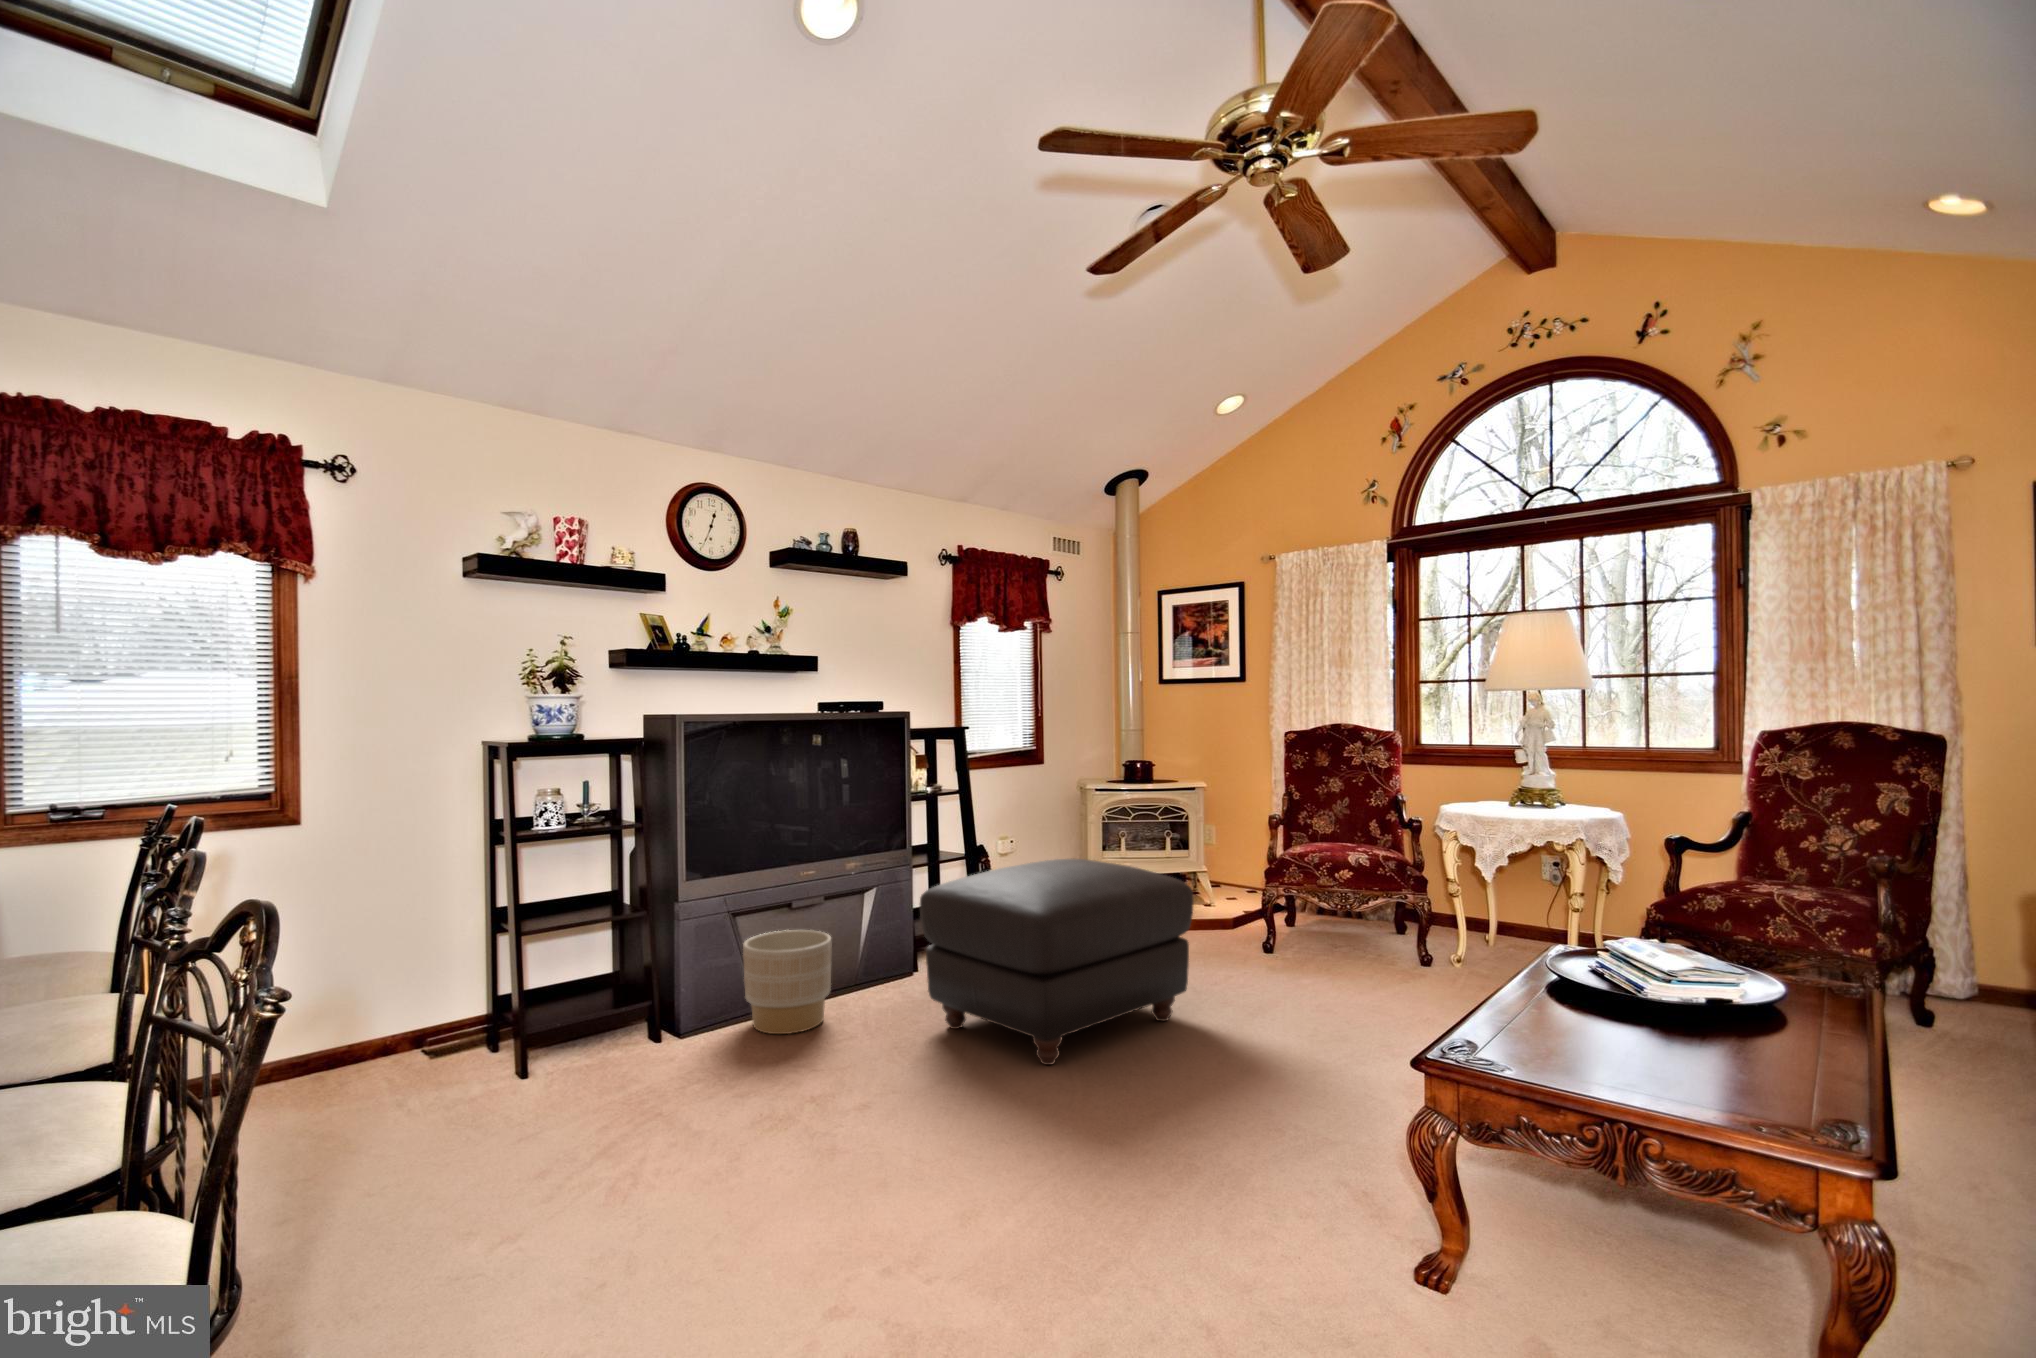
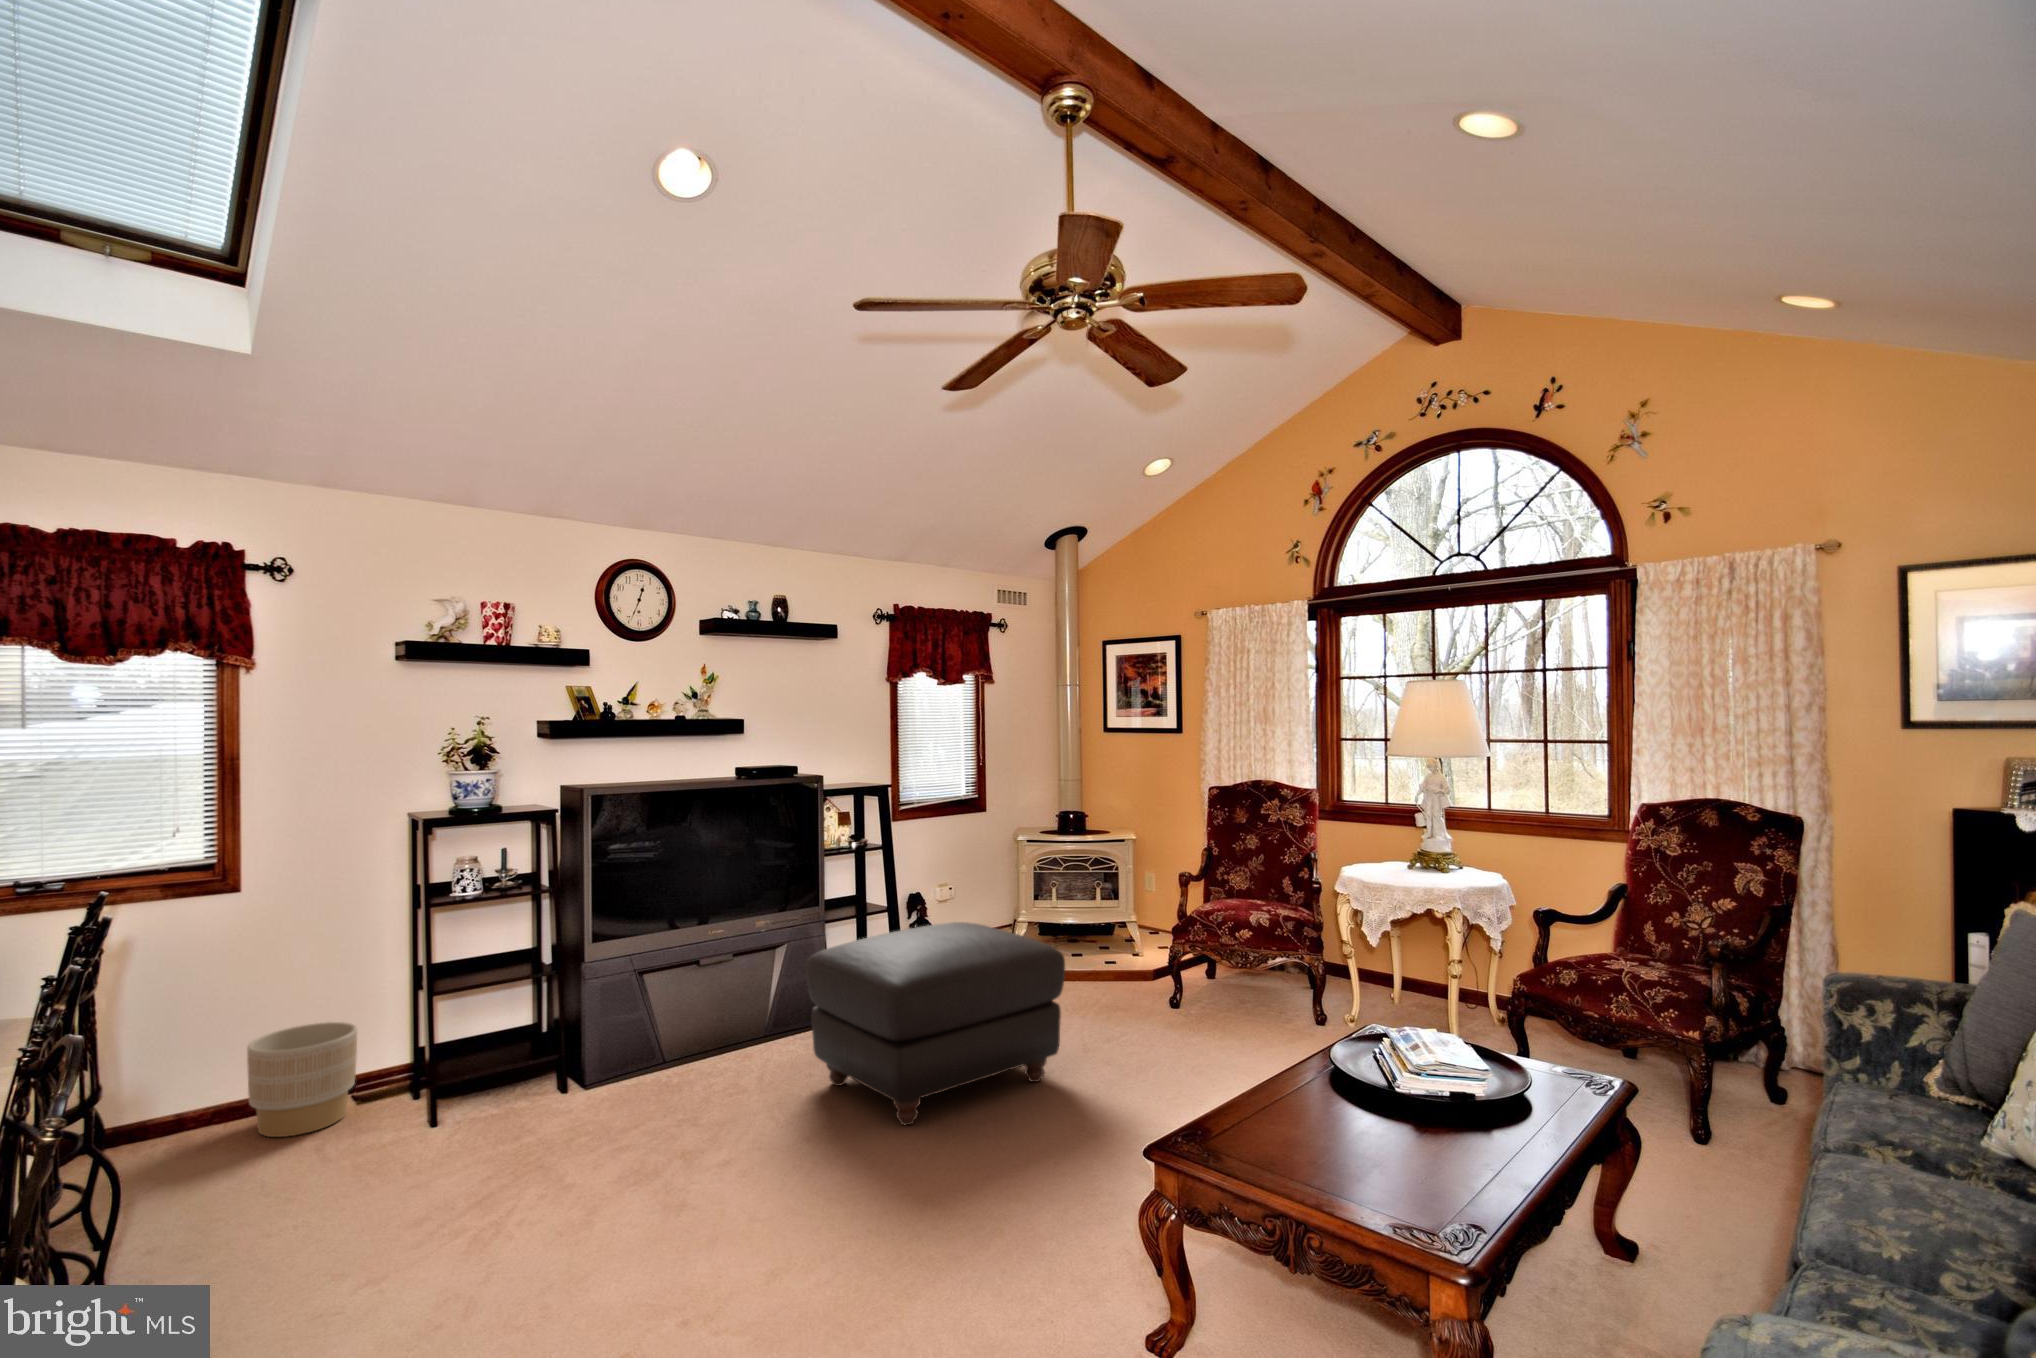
planter: present [743,930,831,1034] -> present [247,1022,357,1137]

